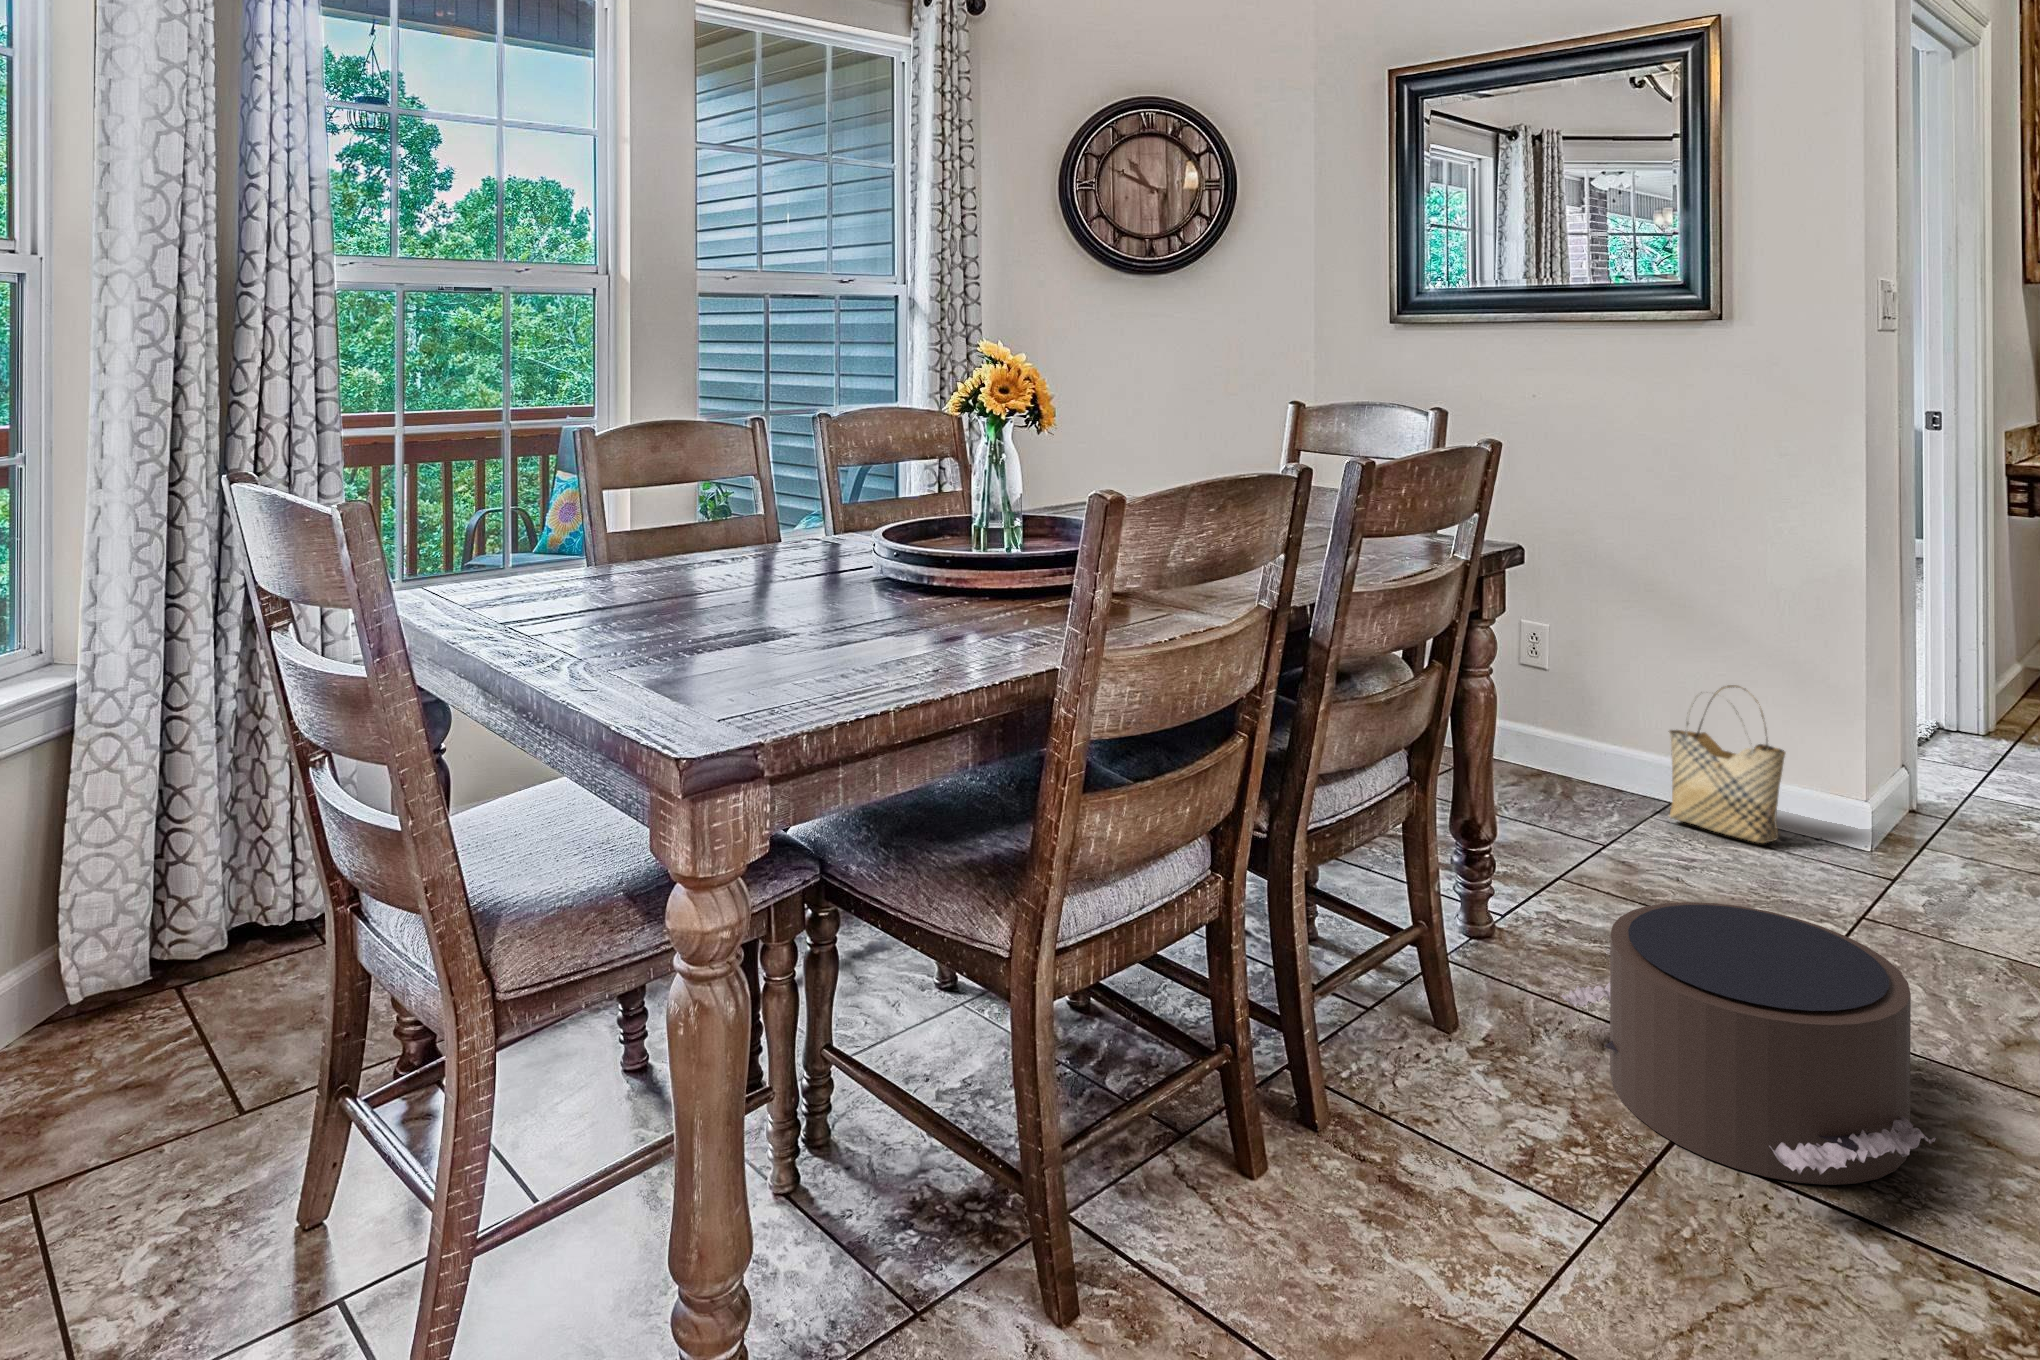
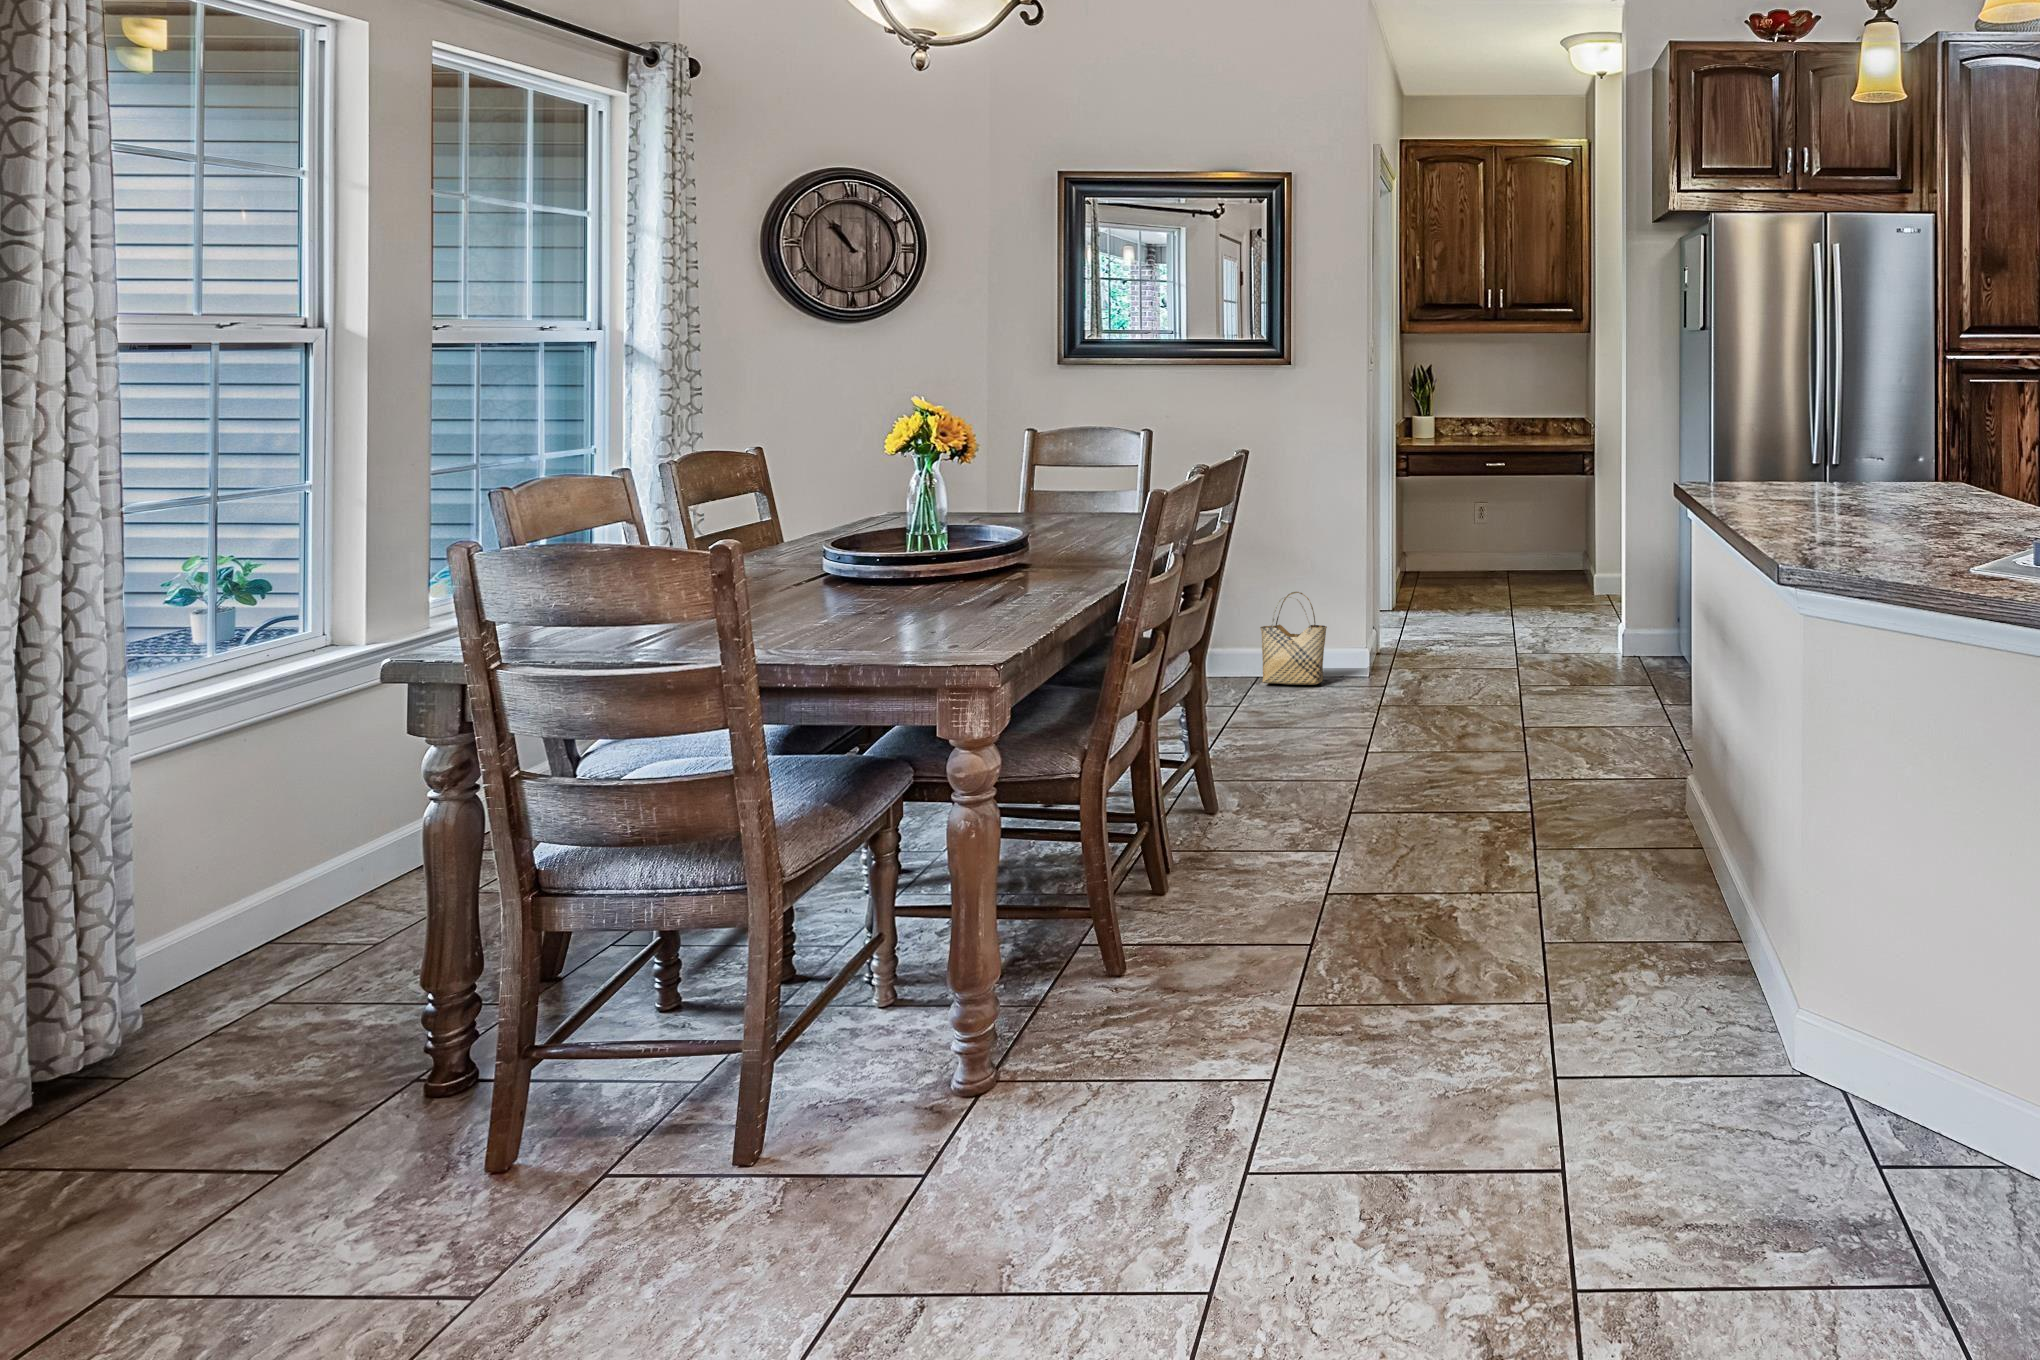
pouf: present [1561,902,1936,1185] -> none [1272,694,1458,815]

